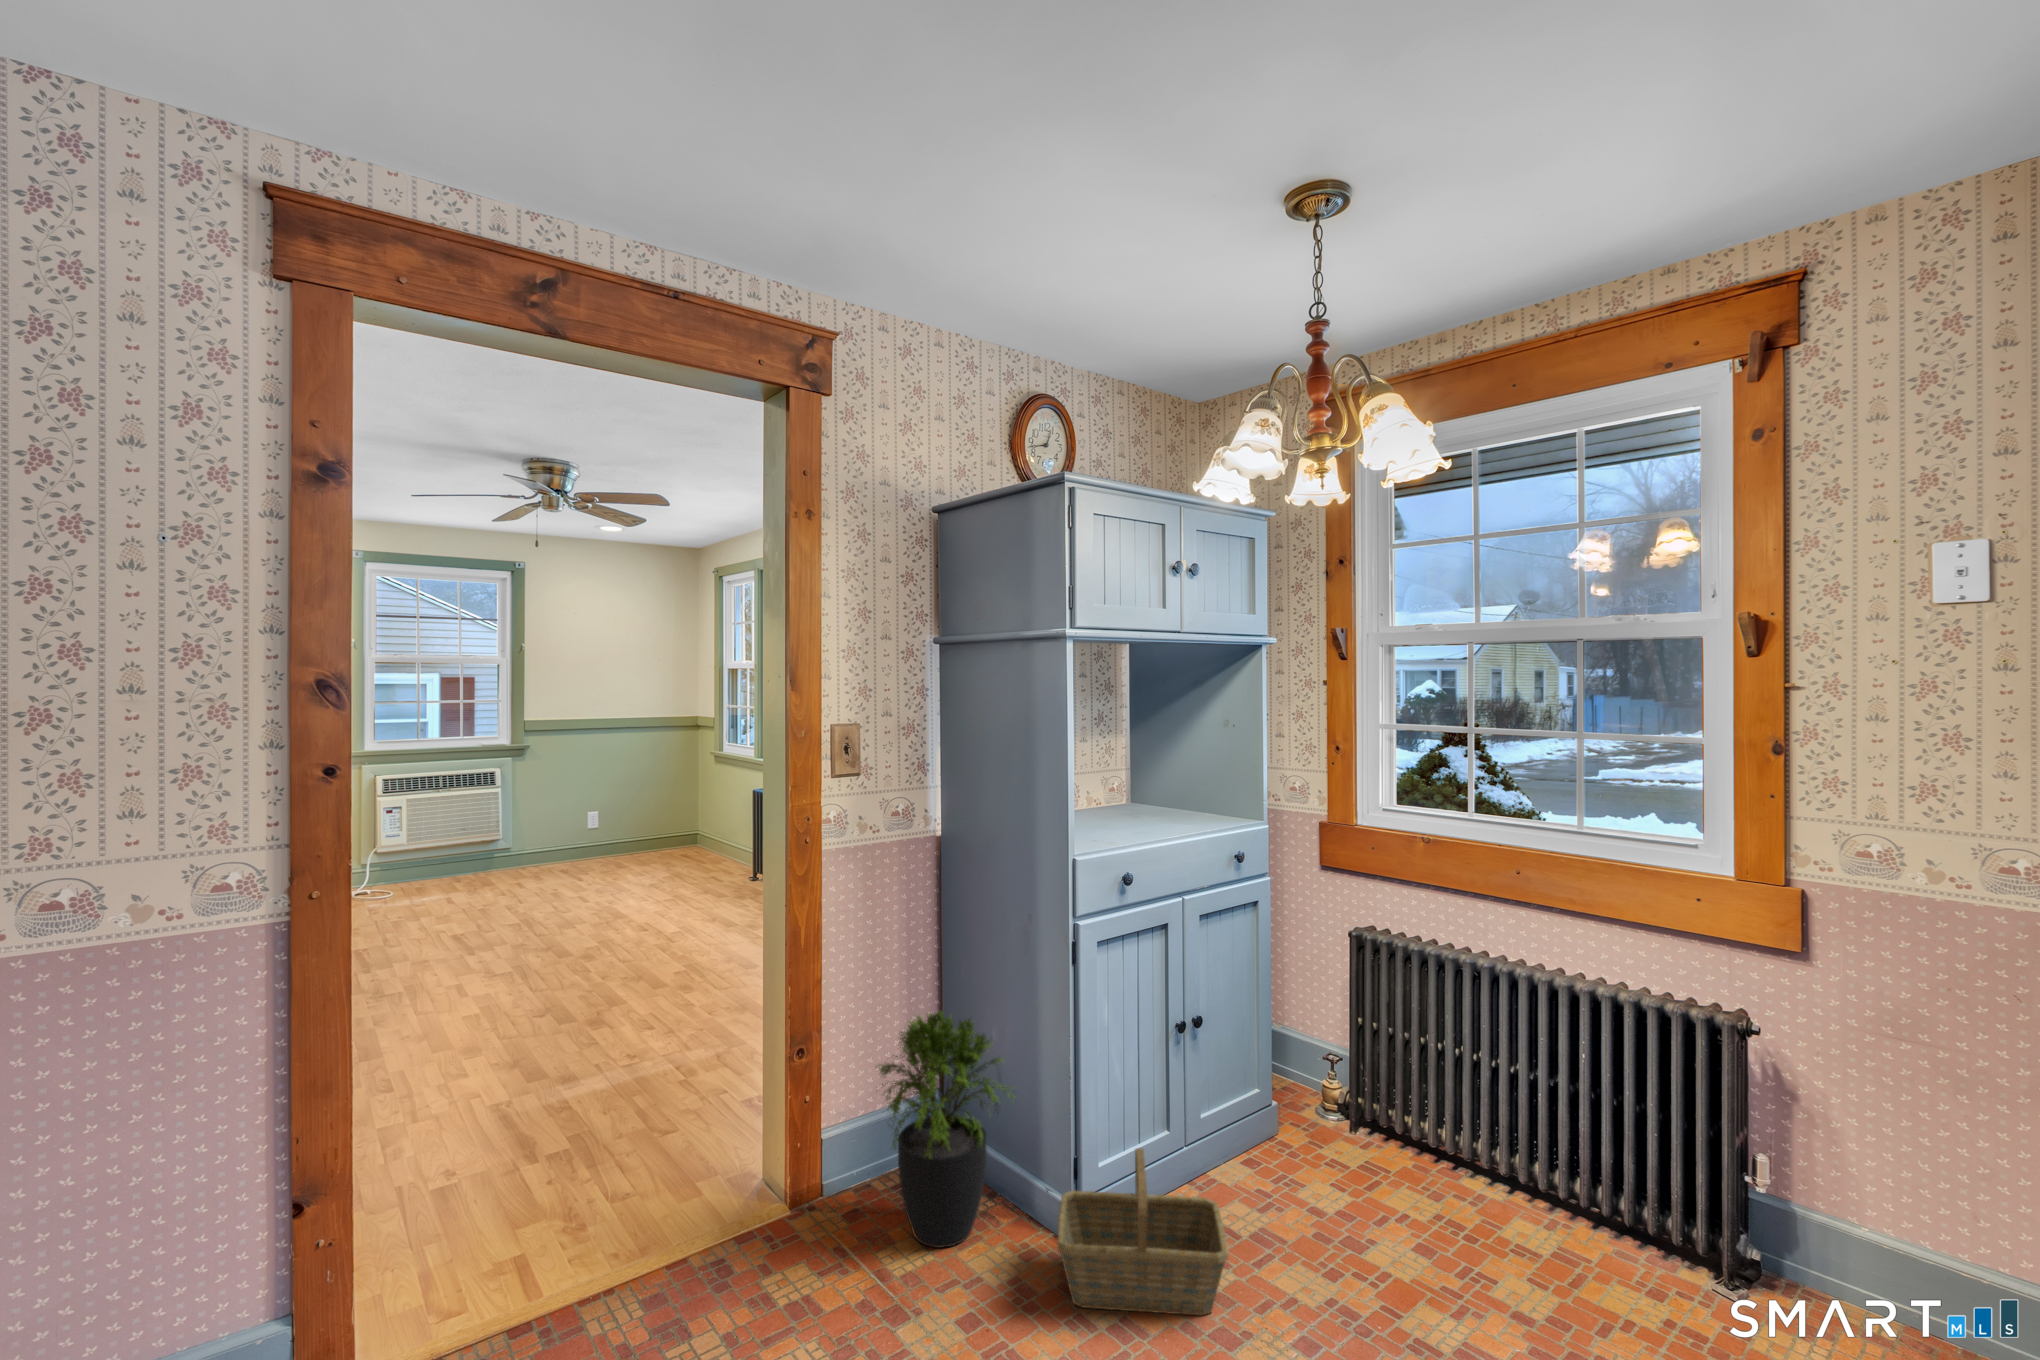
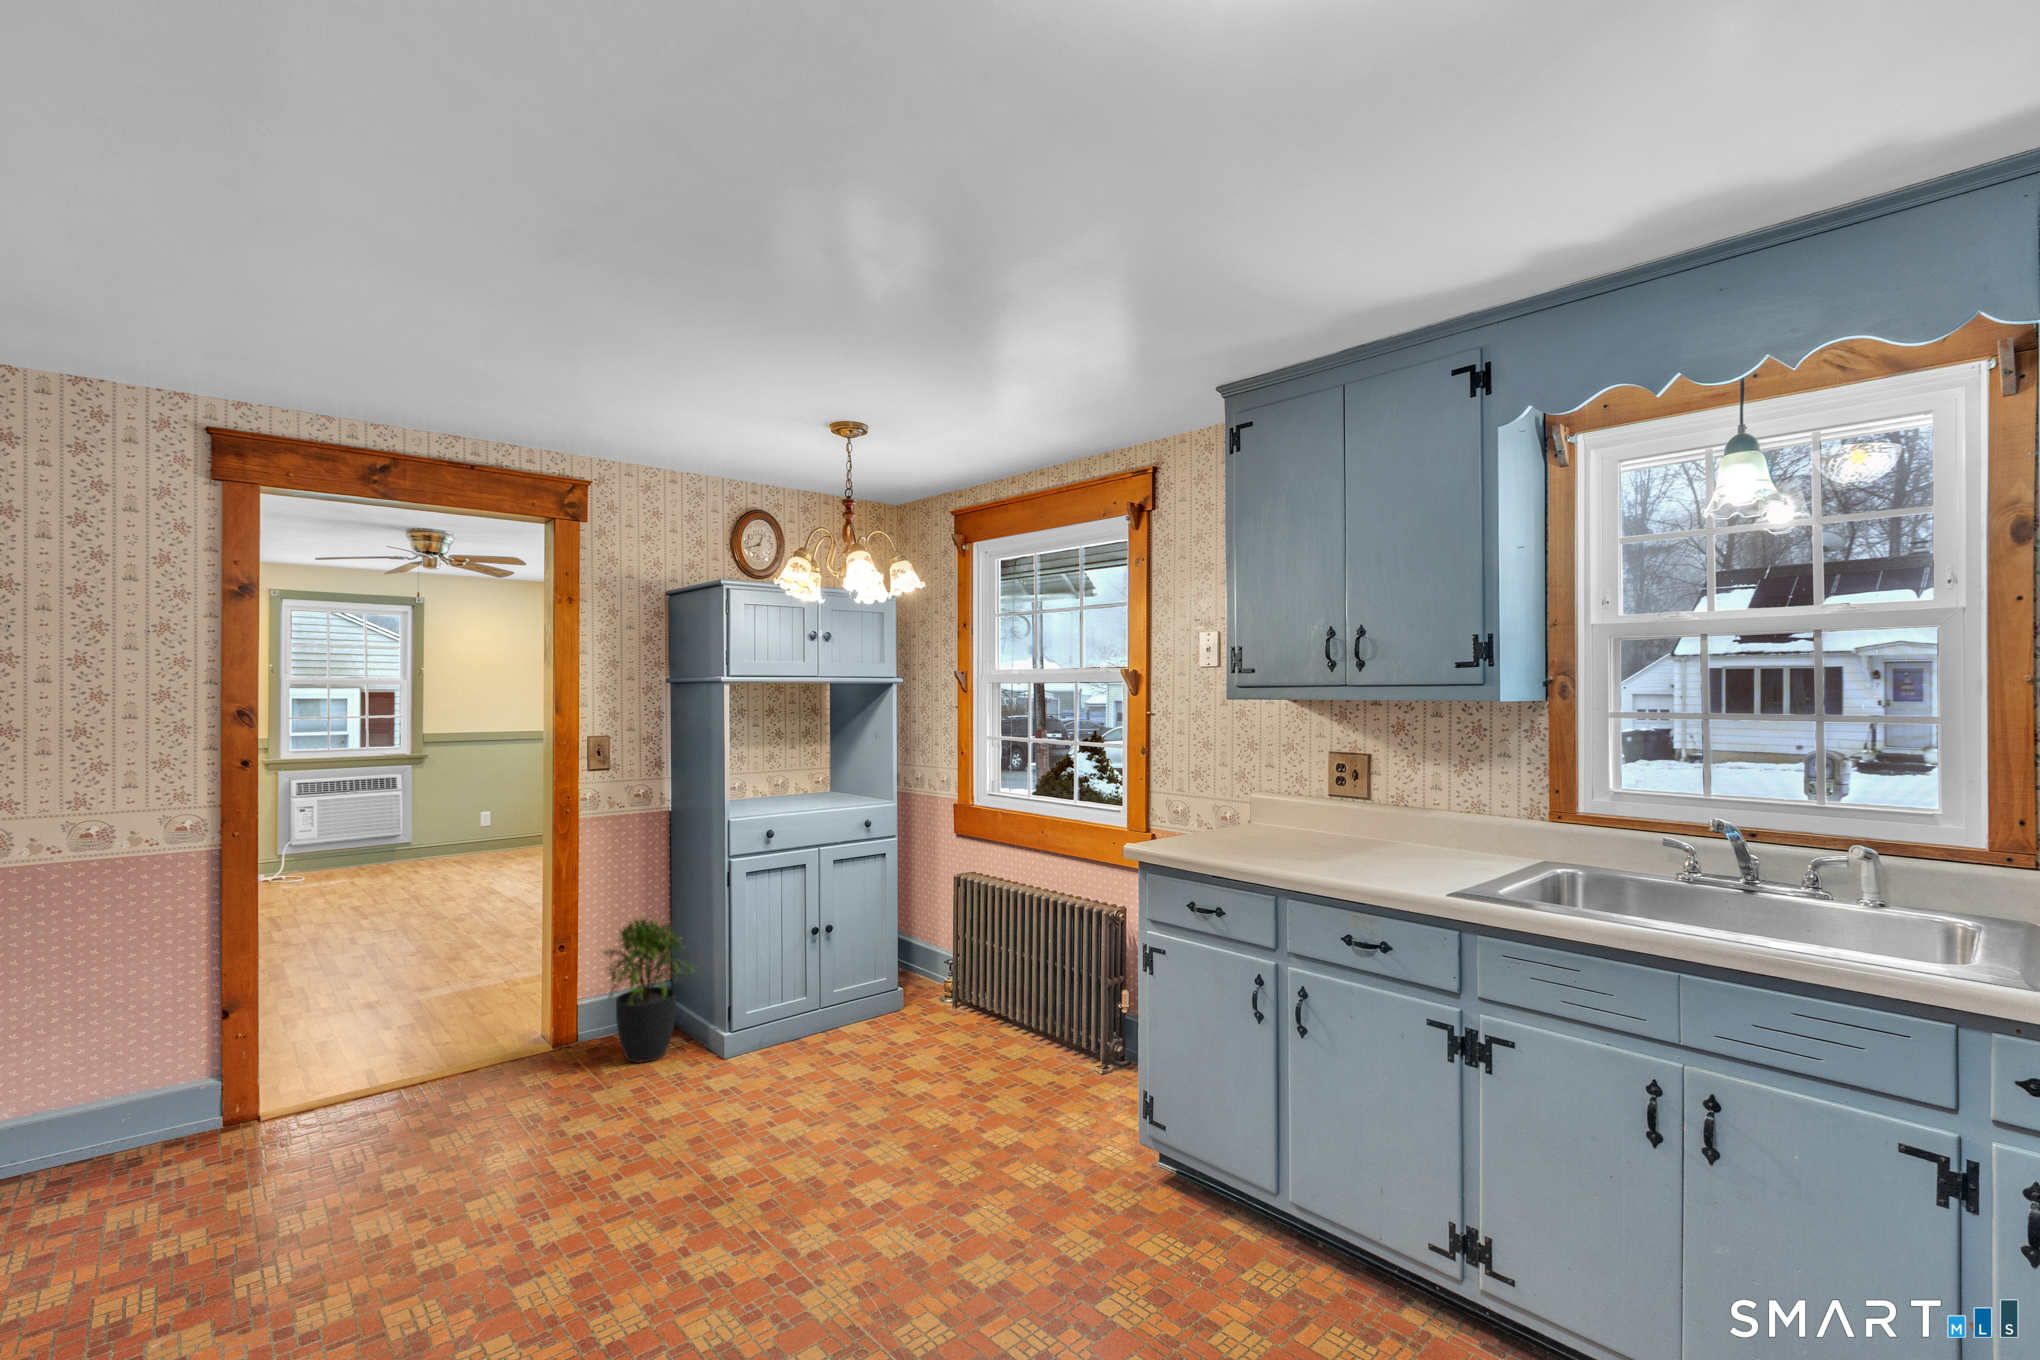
basket: present [1057,1148,1228,1315] -> none [694,995,808,1085]

